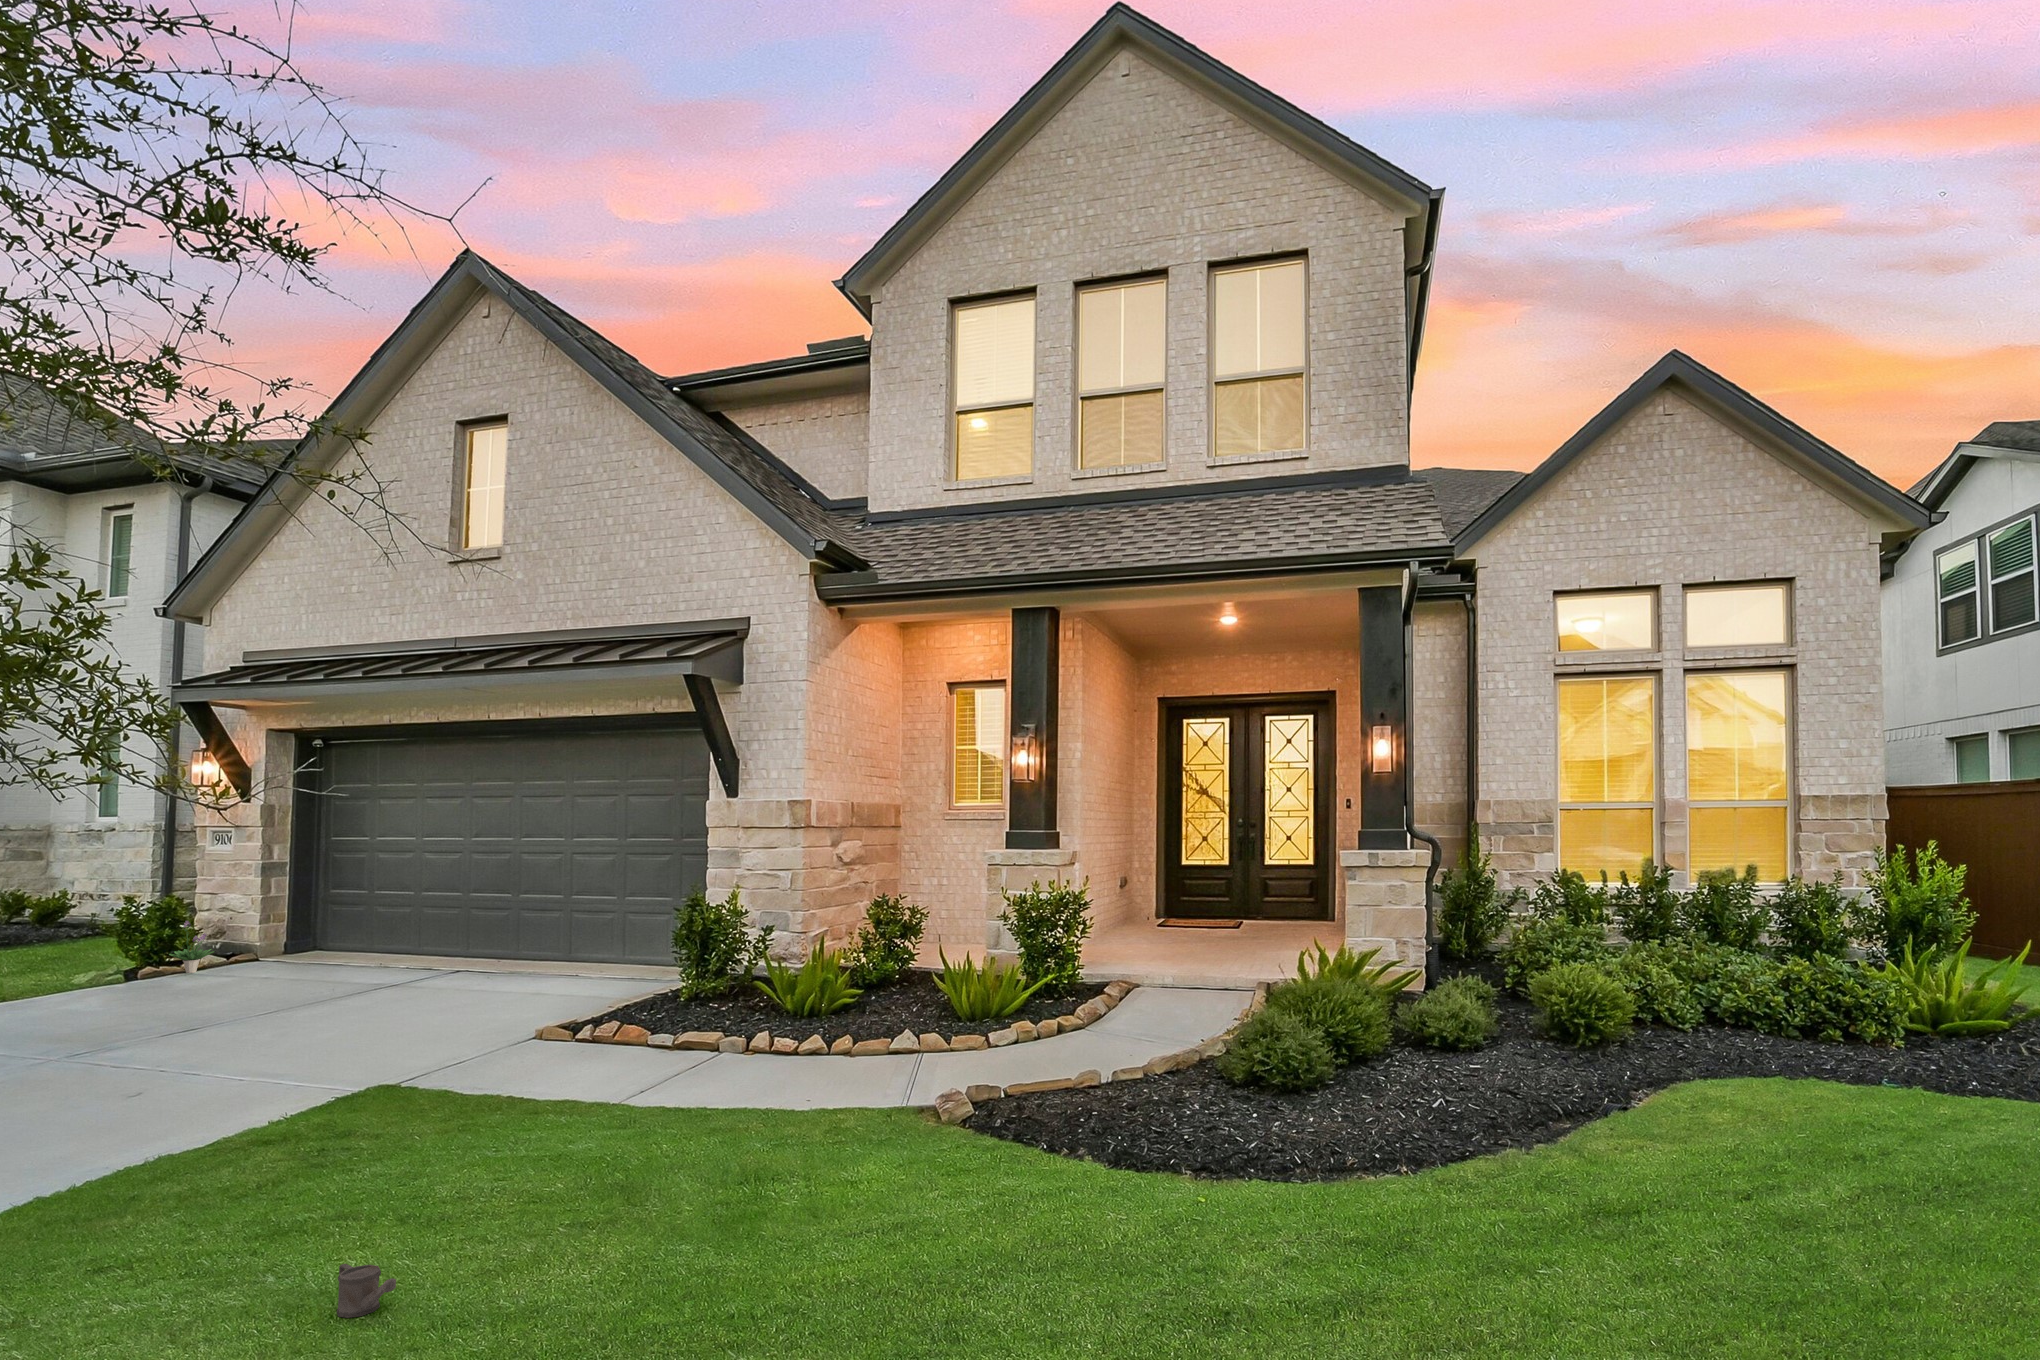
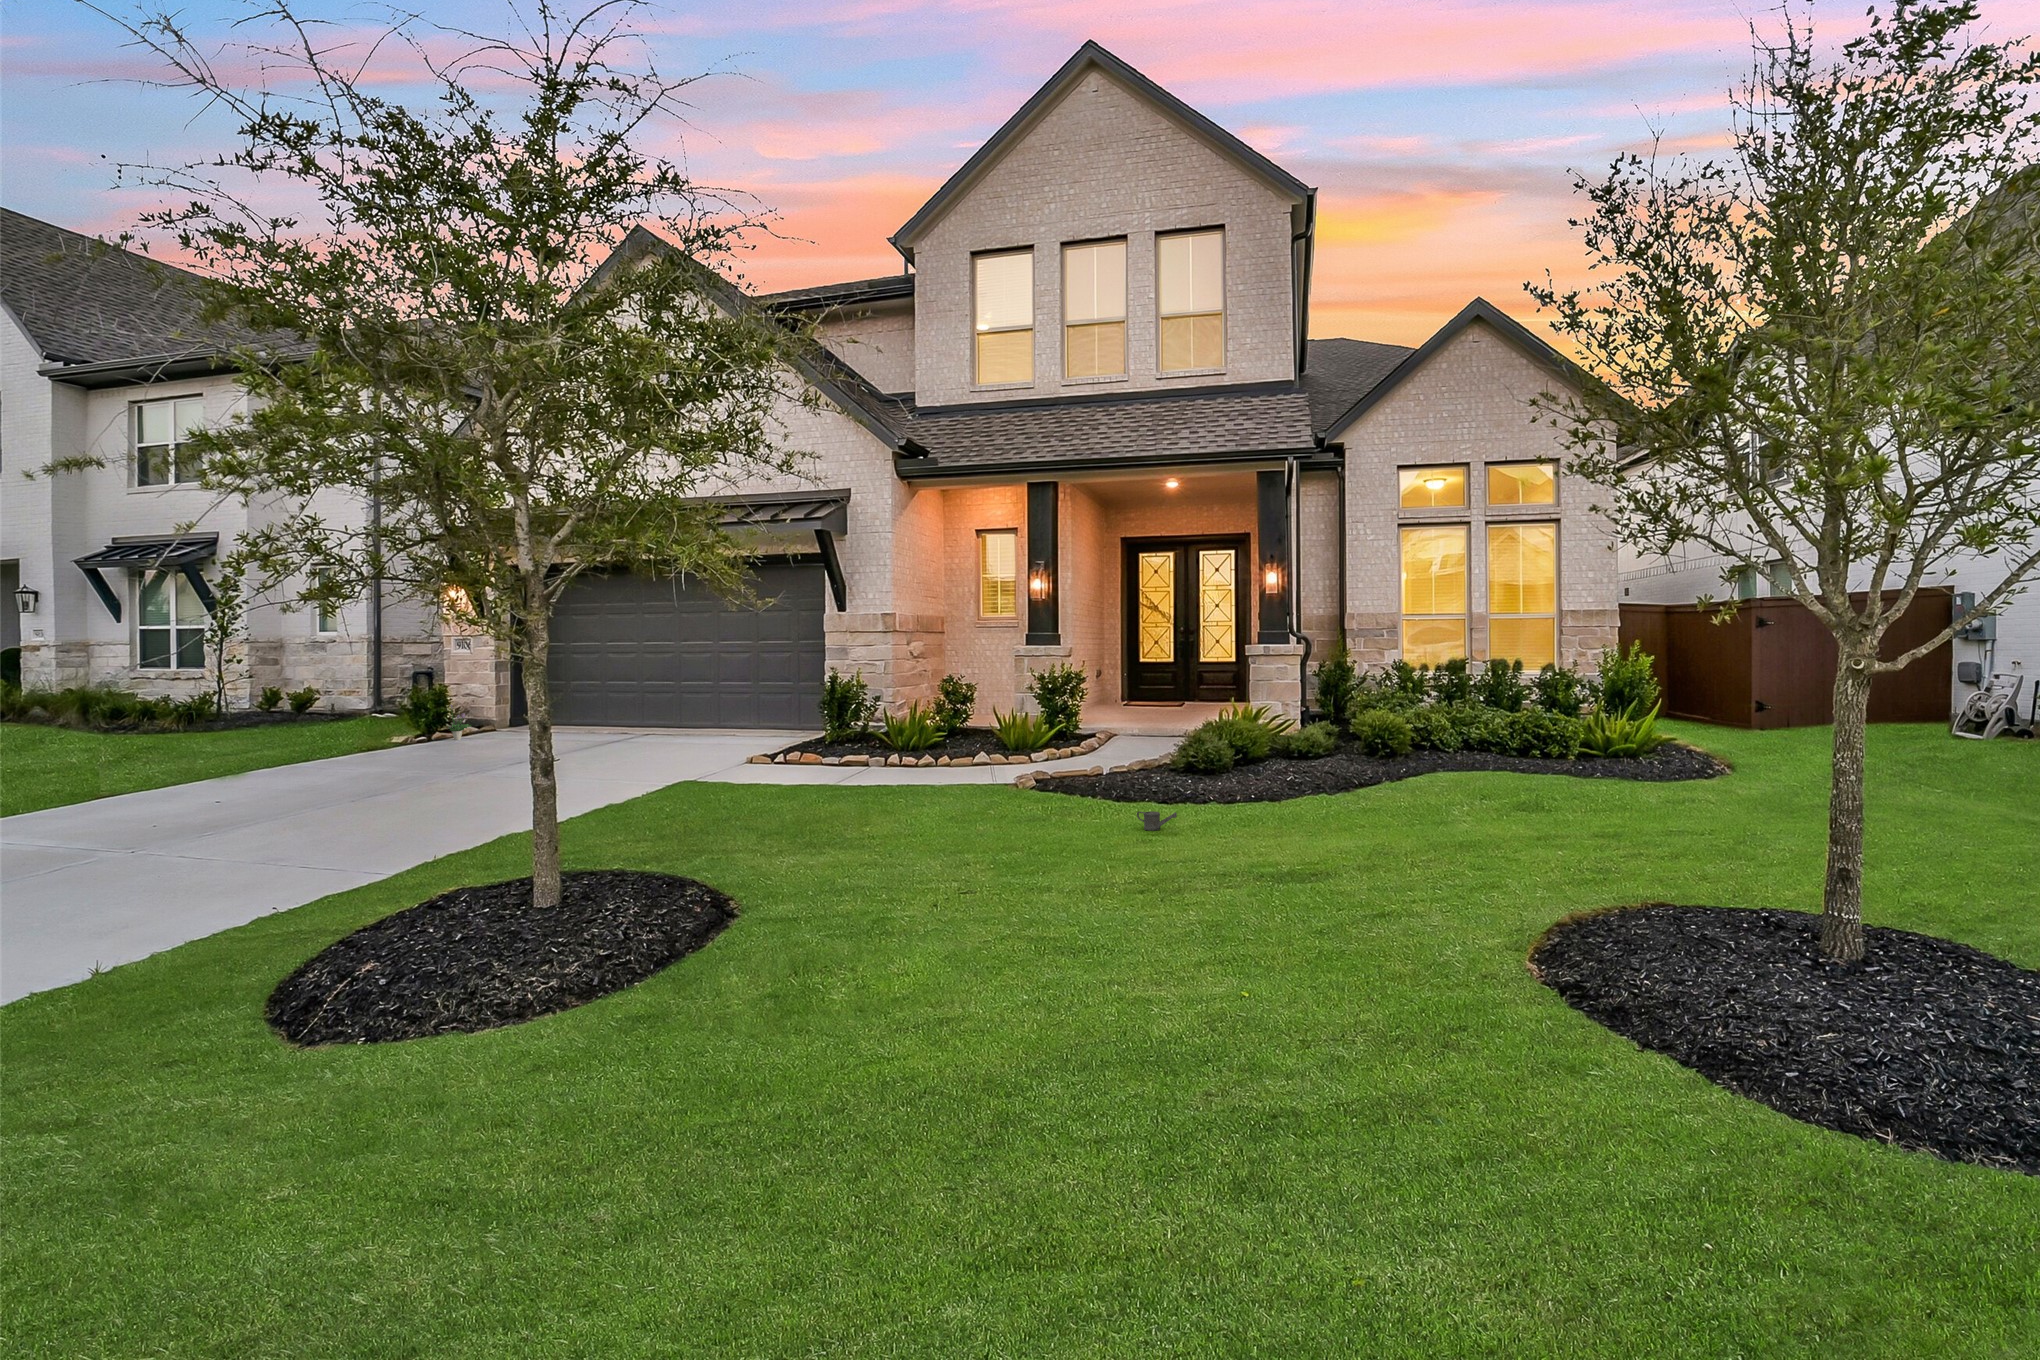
watering can: present [337,1264,396,1318] -> present [1137,811,1177,831]

